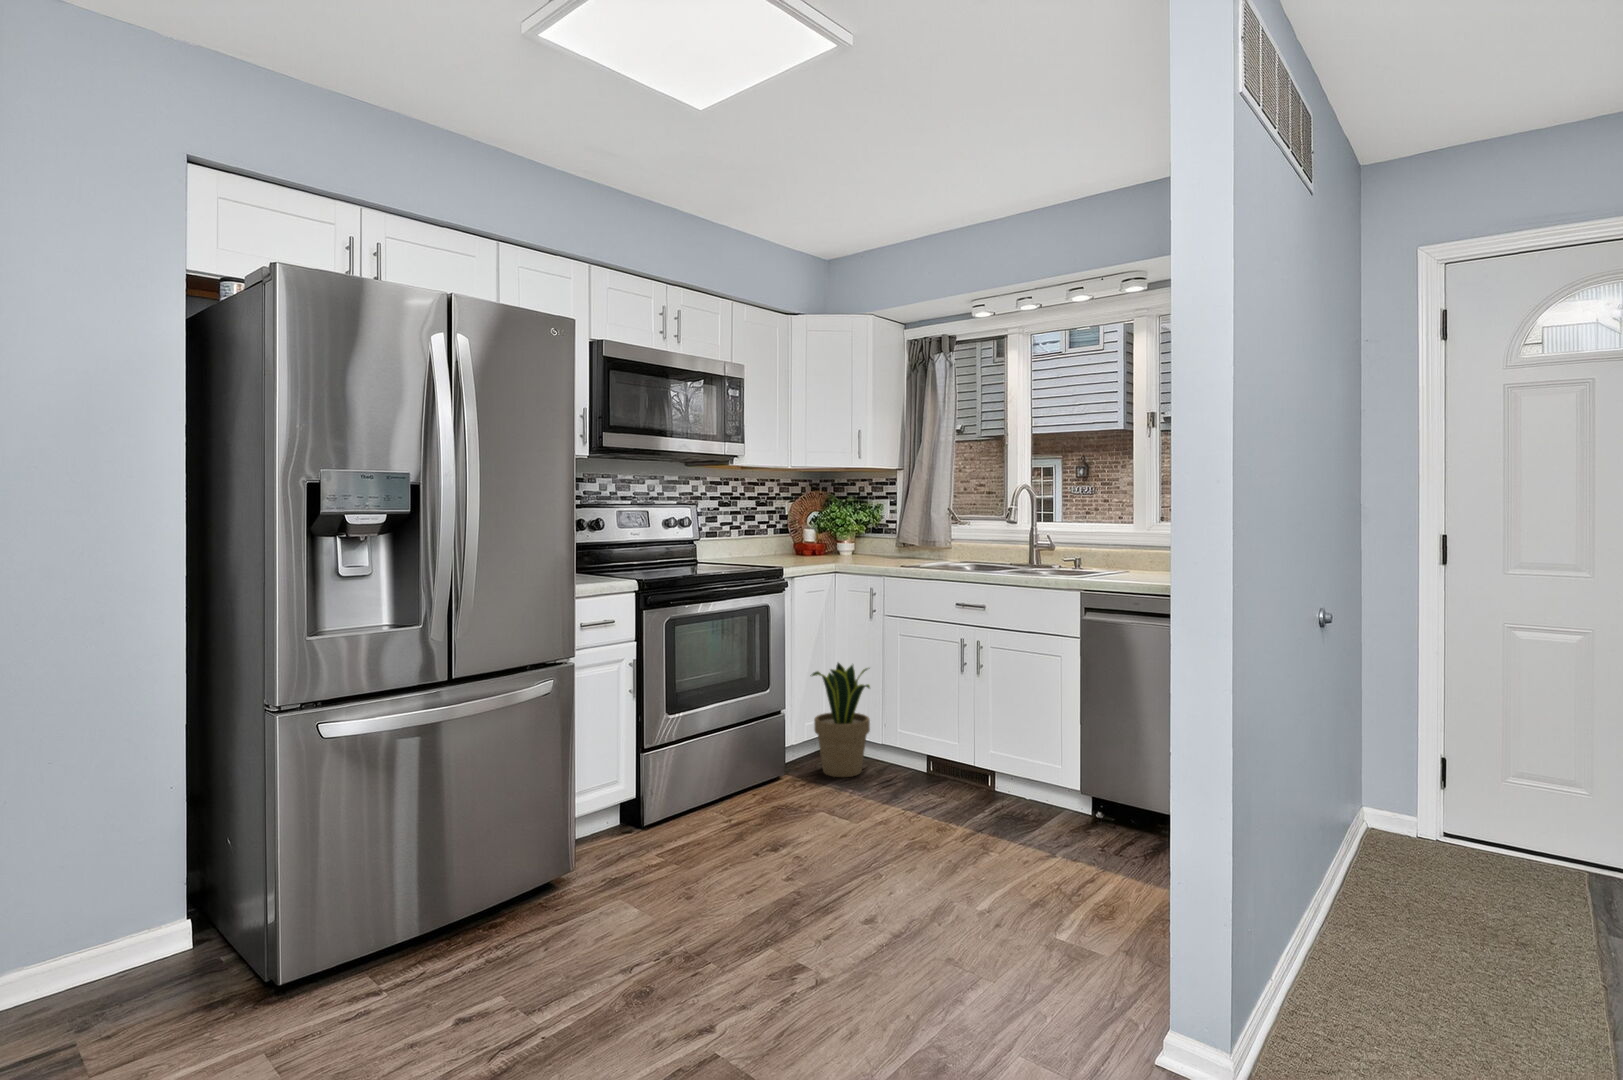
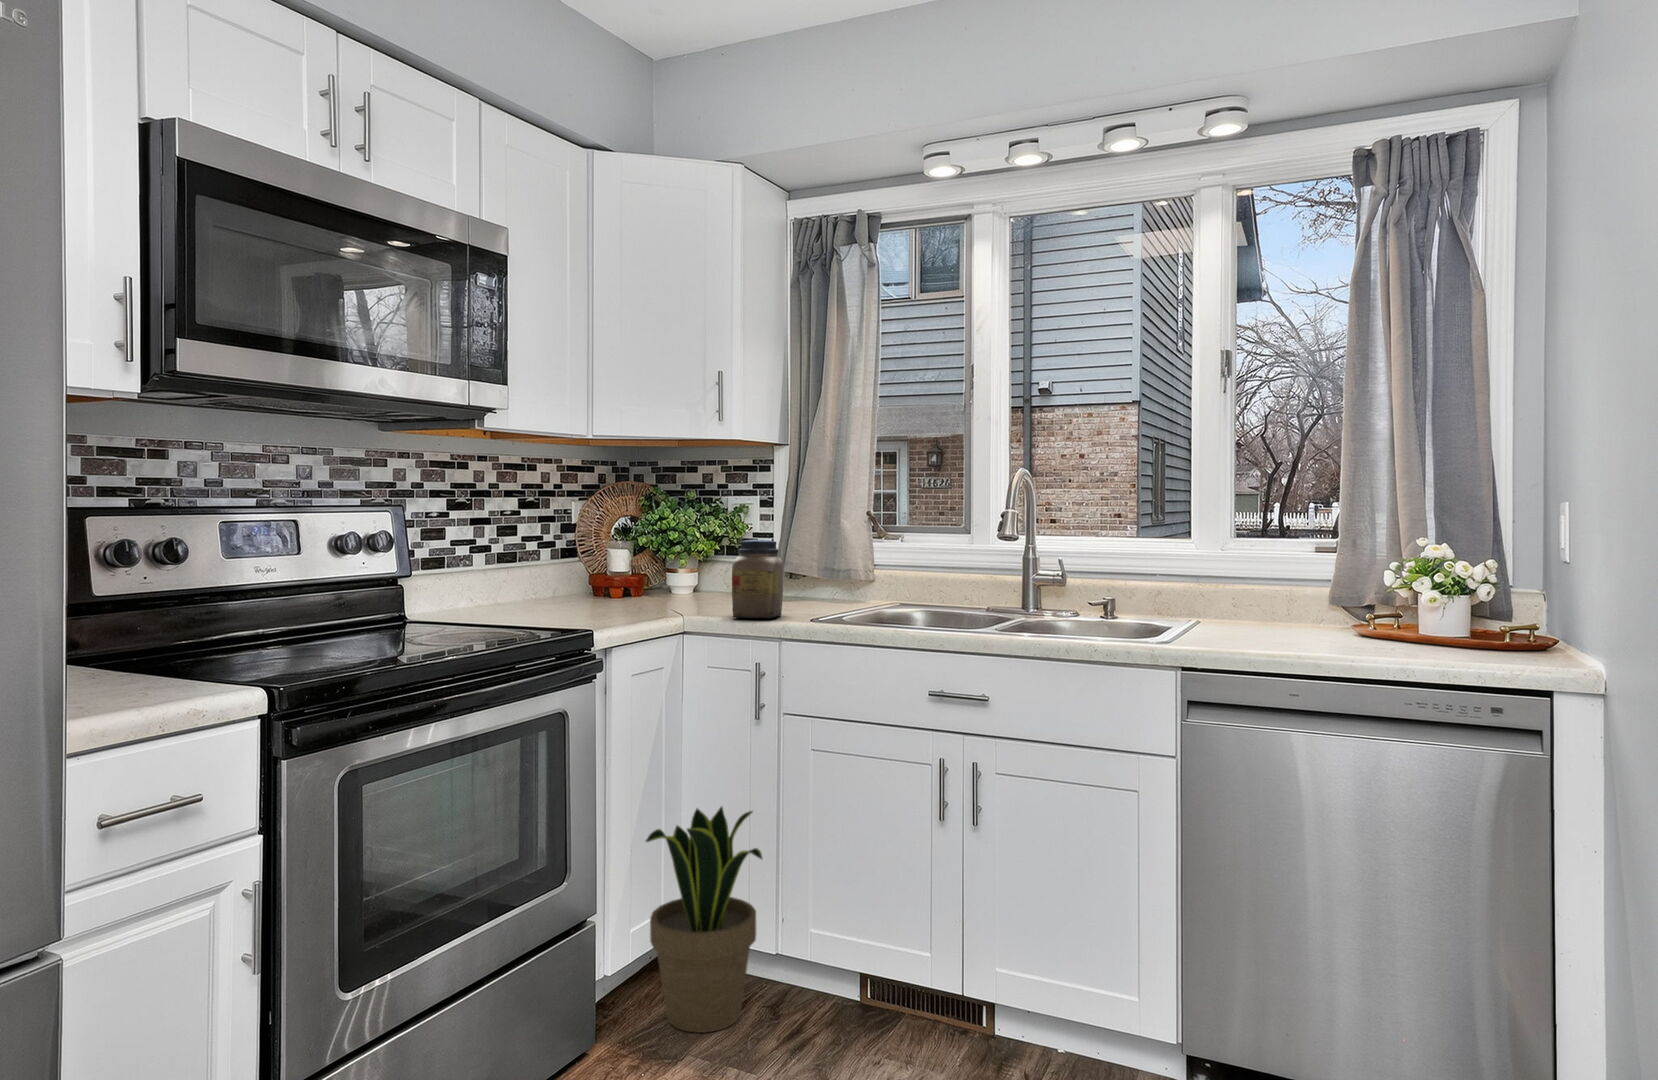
jar: none [862,523,892,566] -> present [732,540,783,618]

